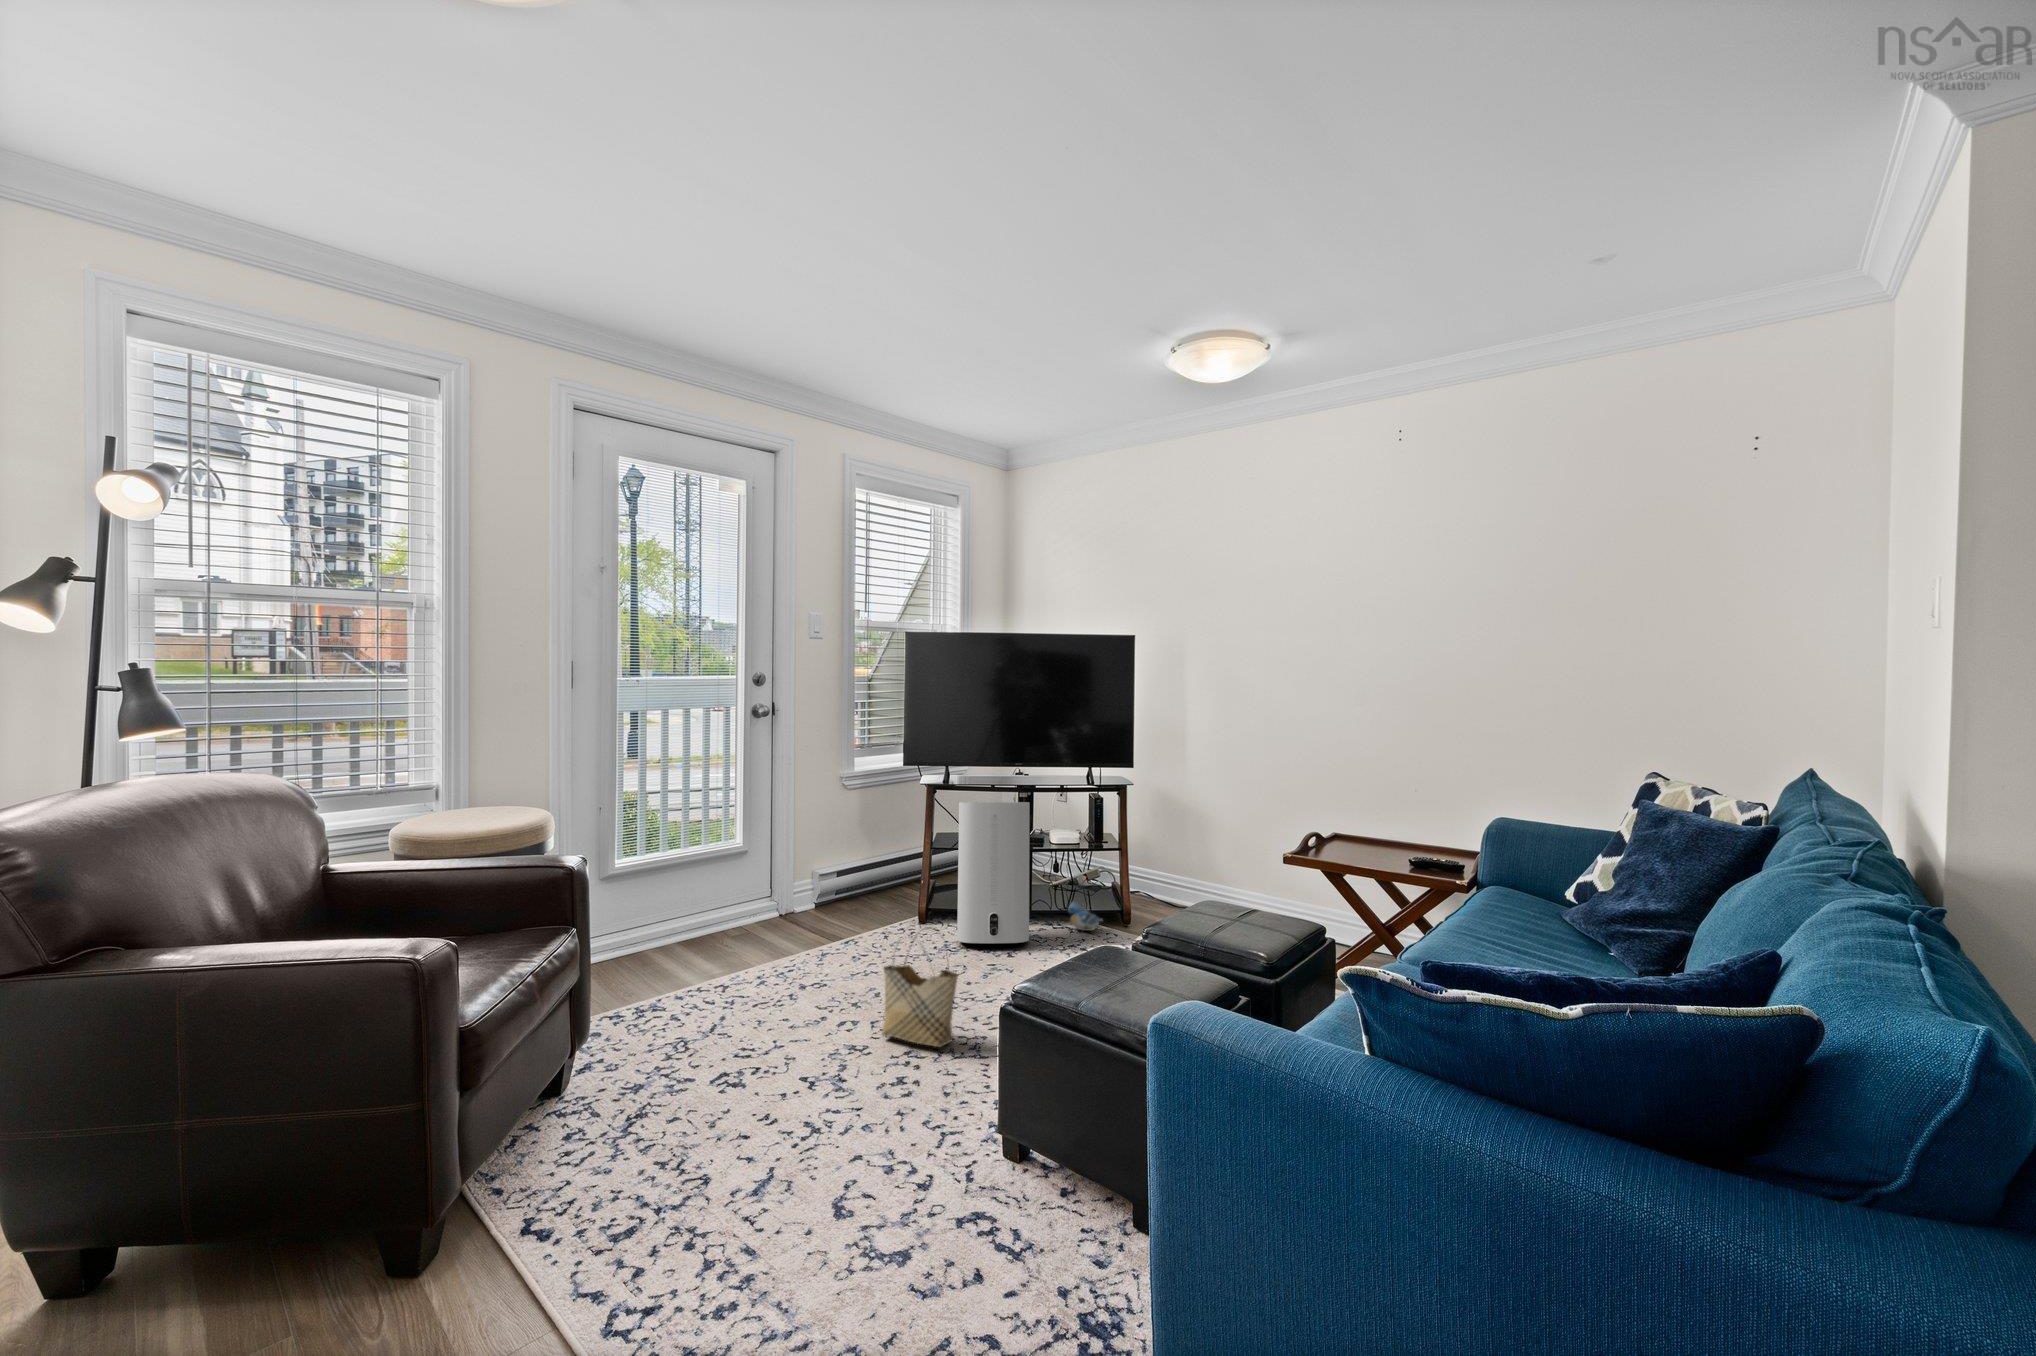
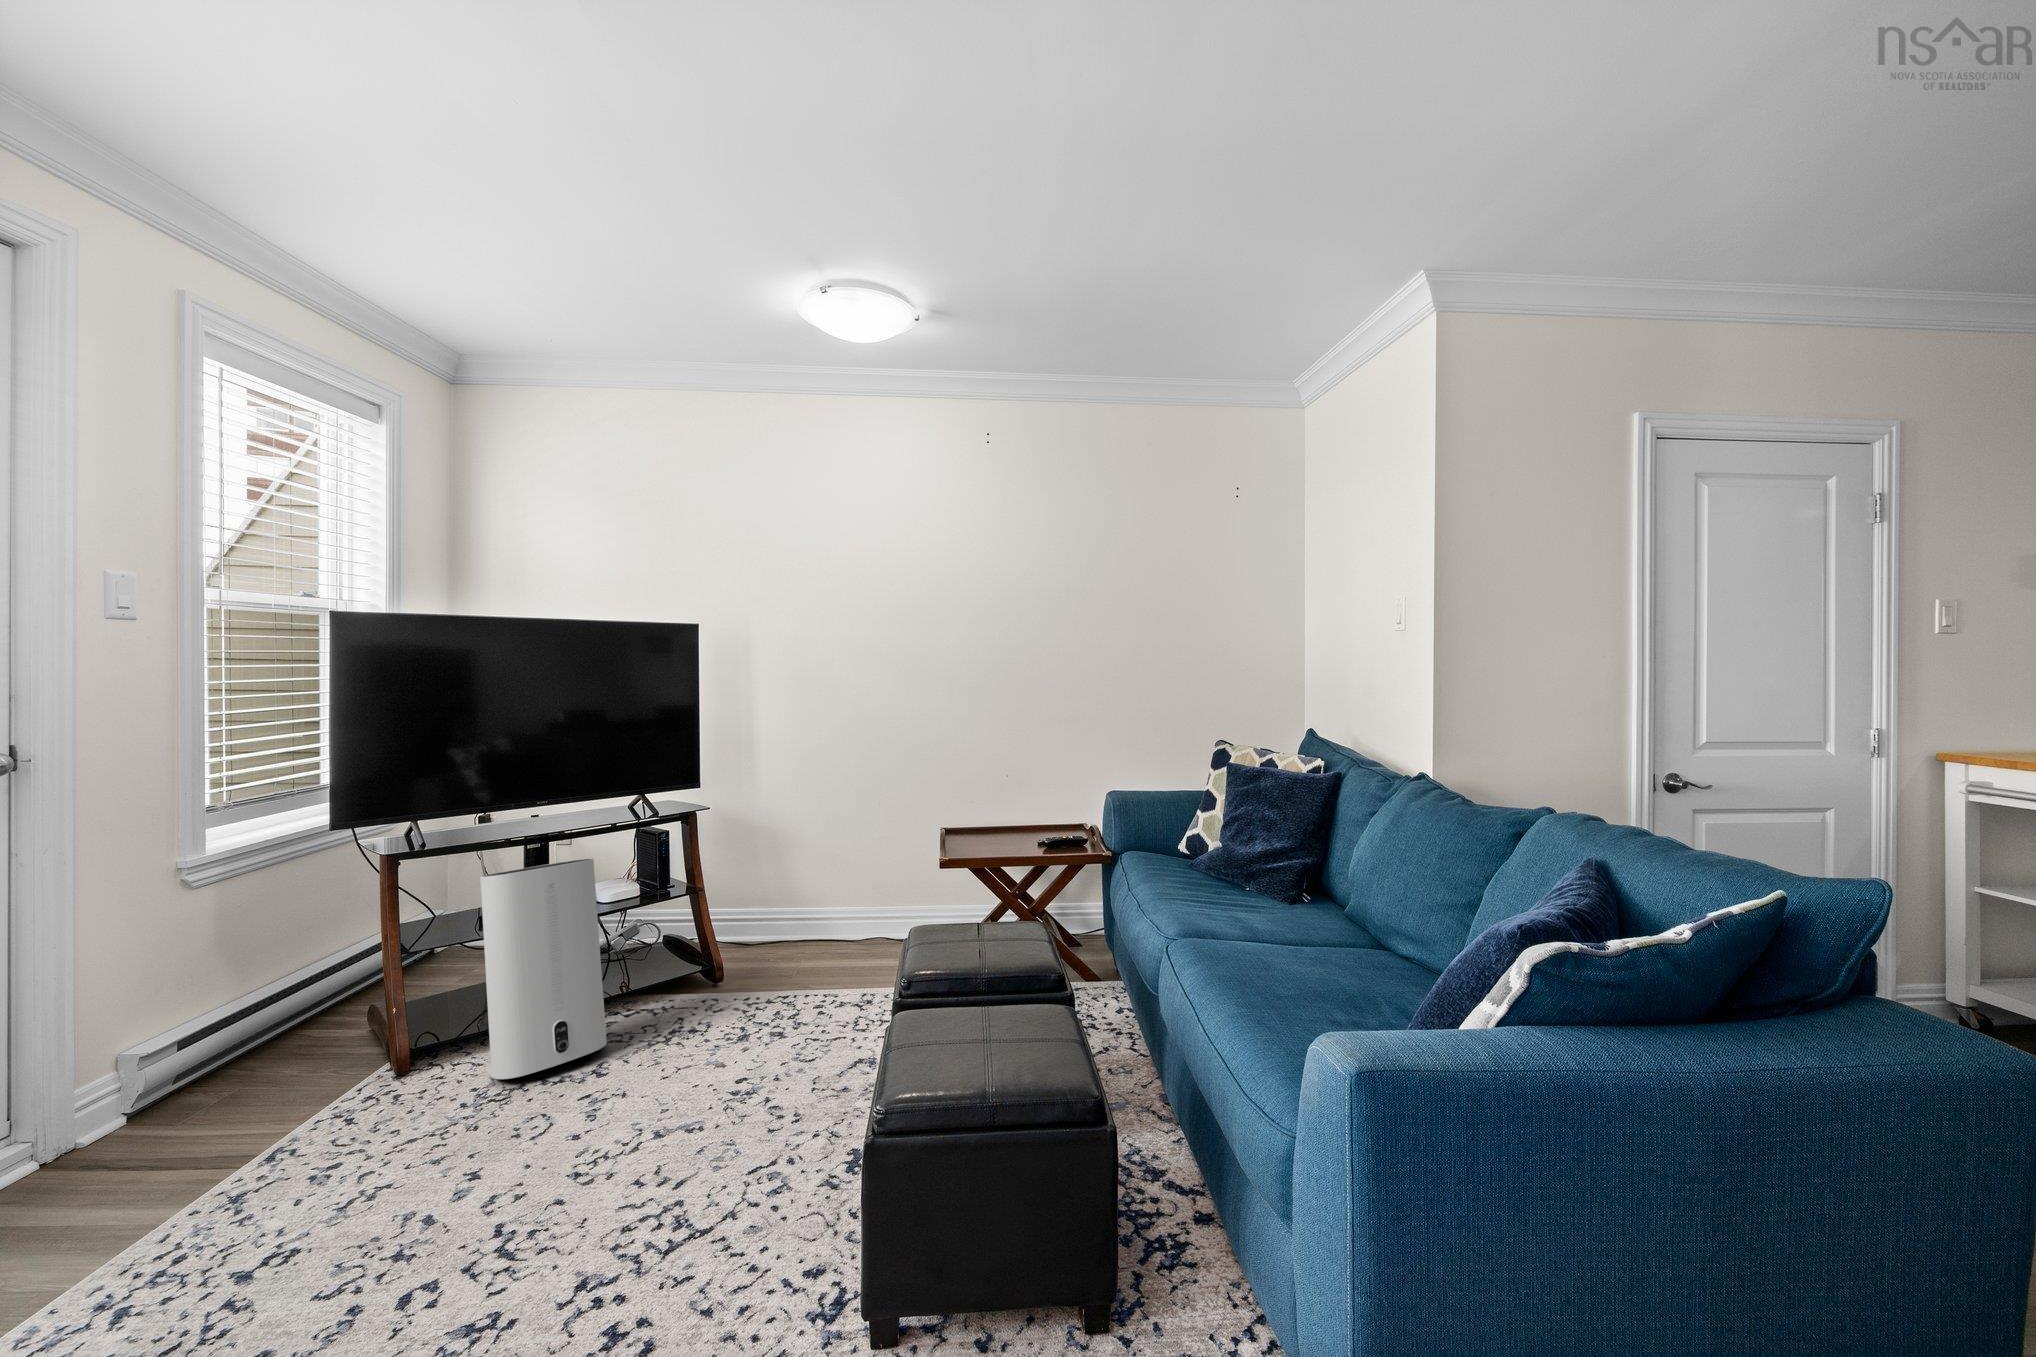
plush toy: present [1068,902,1102,931] -> none [636,974,688,1007]
woven basket: present [882,927,958,1047] -> none [501,1071,644,1281]

